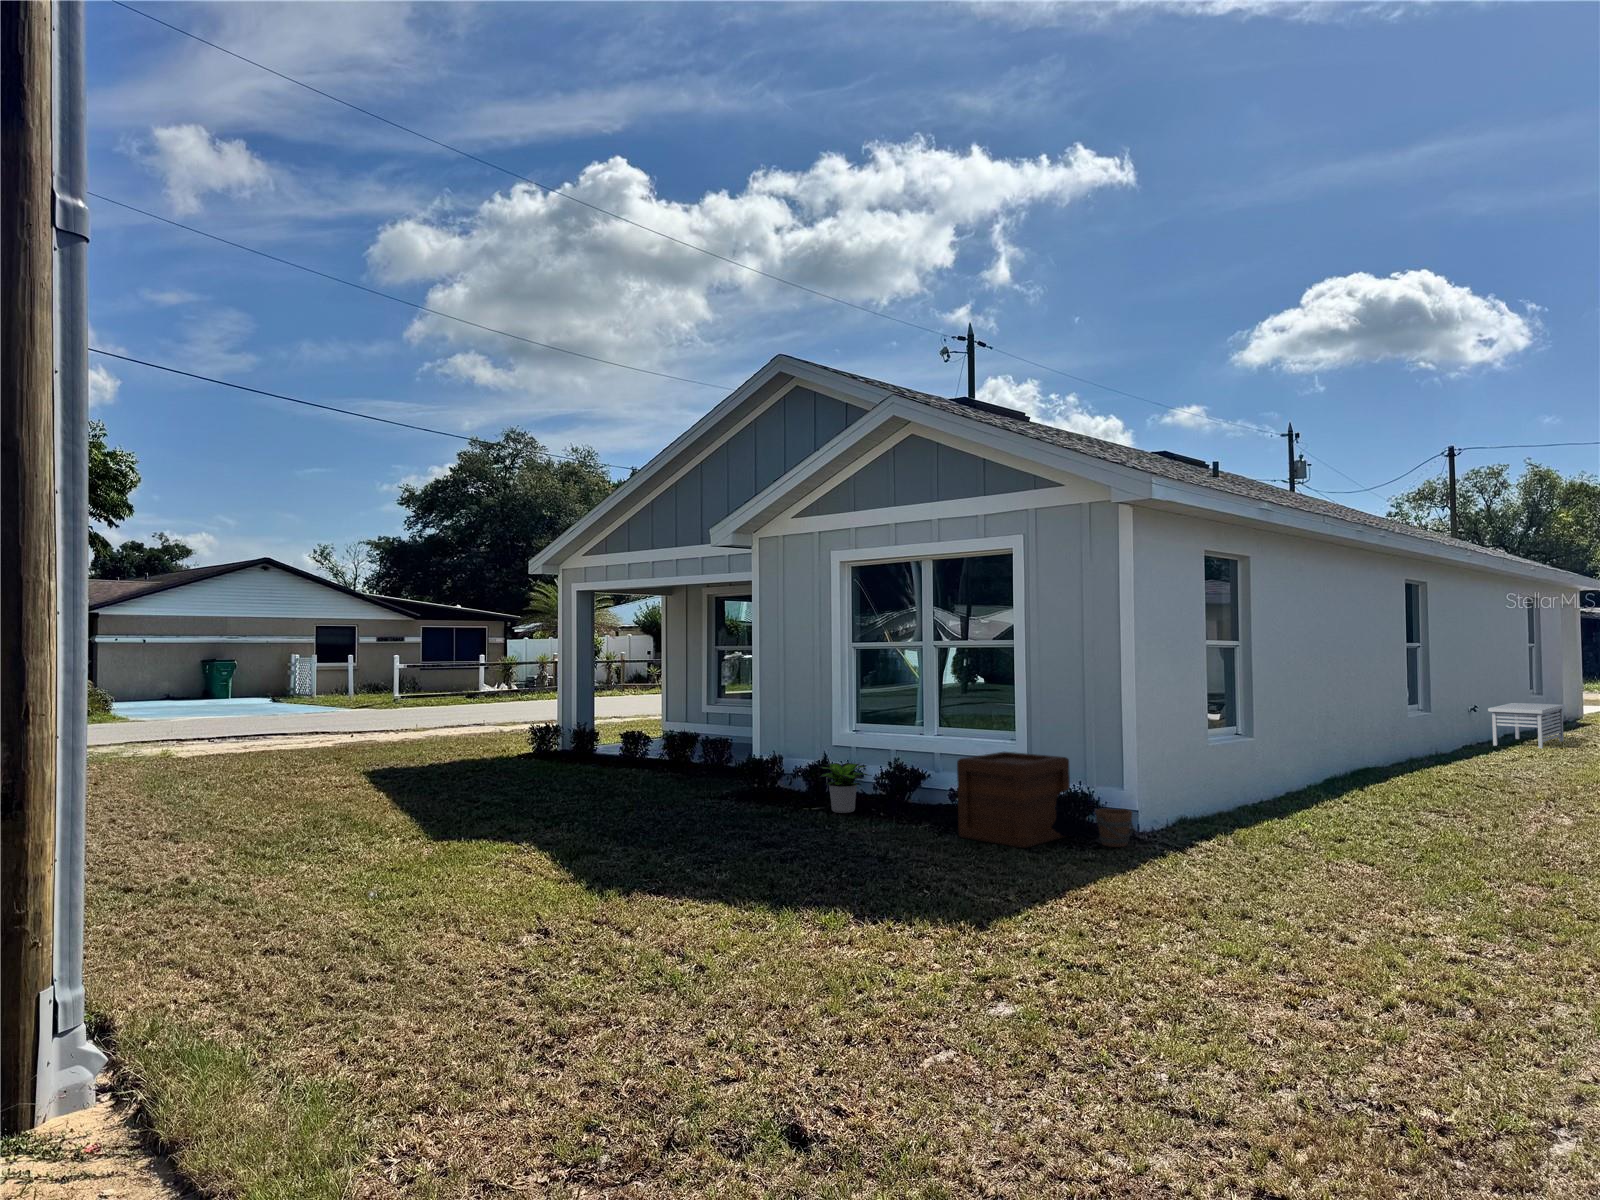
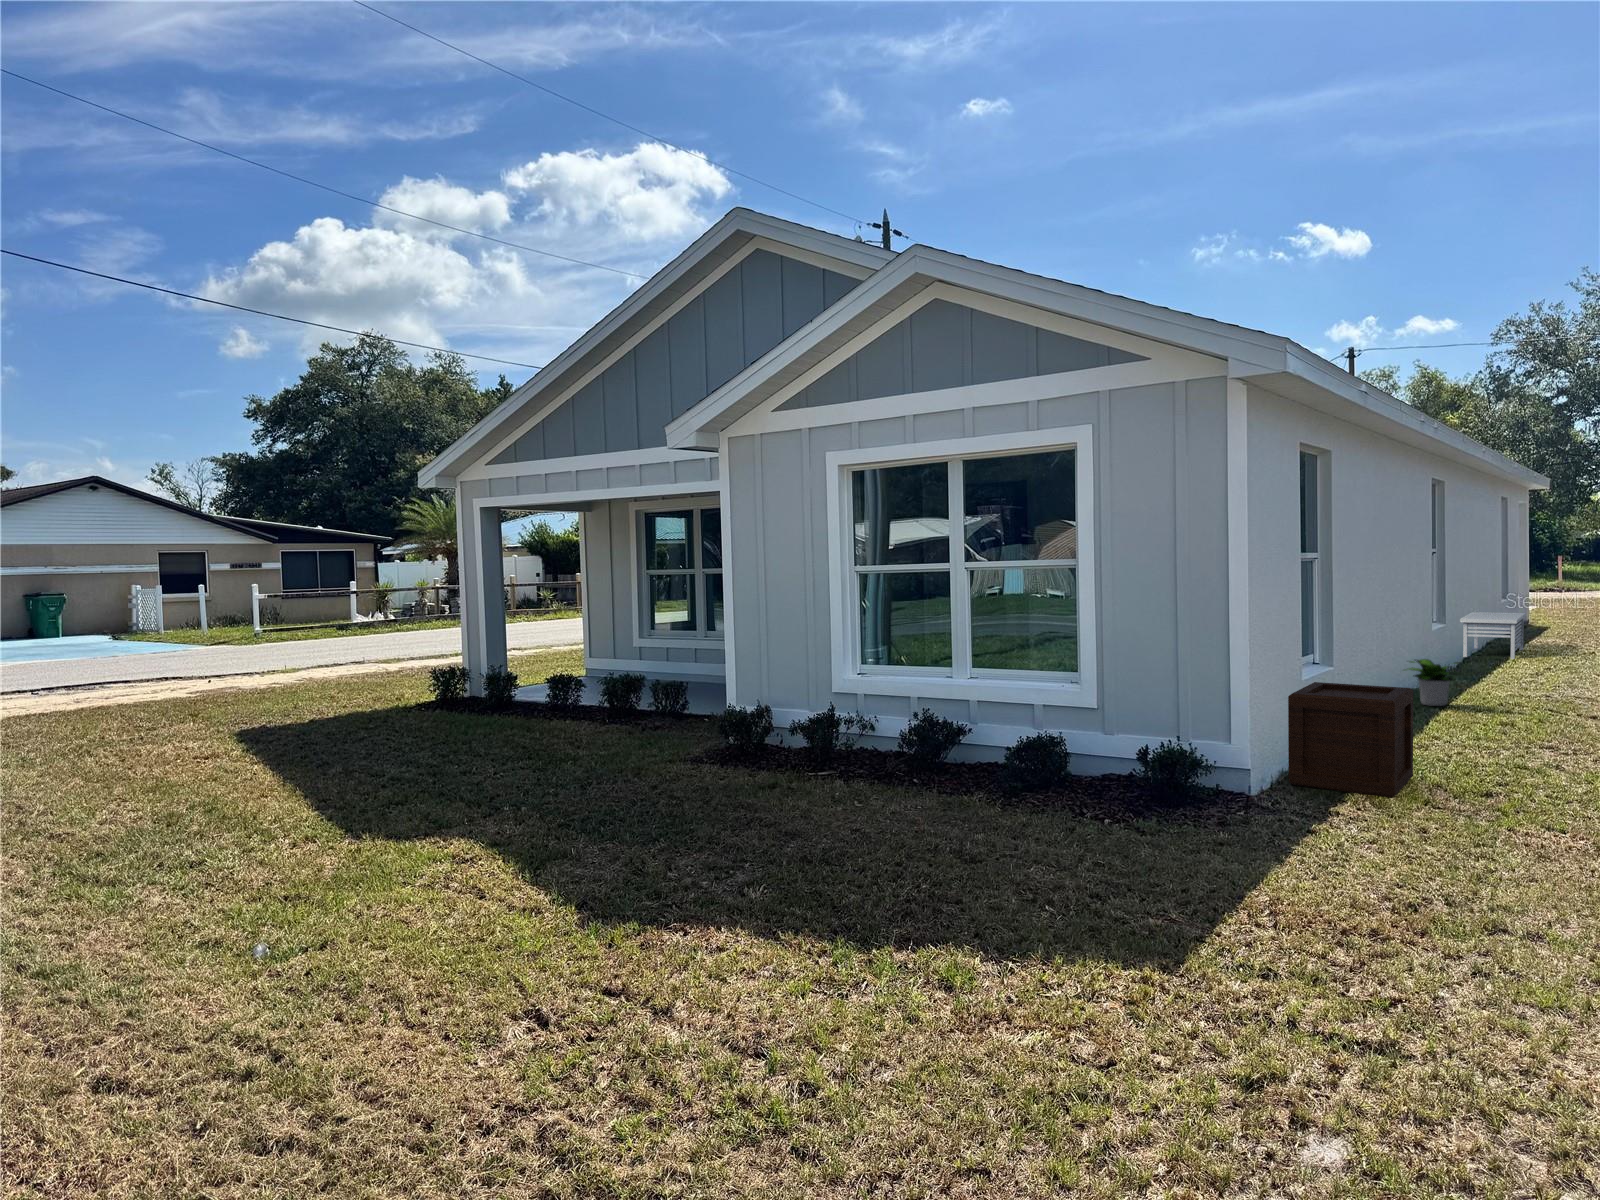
wooden crate: present [957,752,1070,848] -> present [1288,682,1413,797]
potted plant: present [819,763,871,813] -> present [1404,659,1459,706]
bucket: present [1095,808,1133,847] -> none [1201,767,1249,816]

